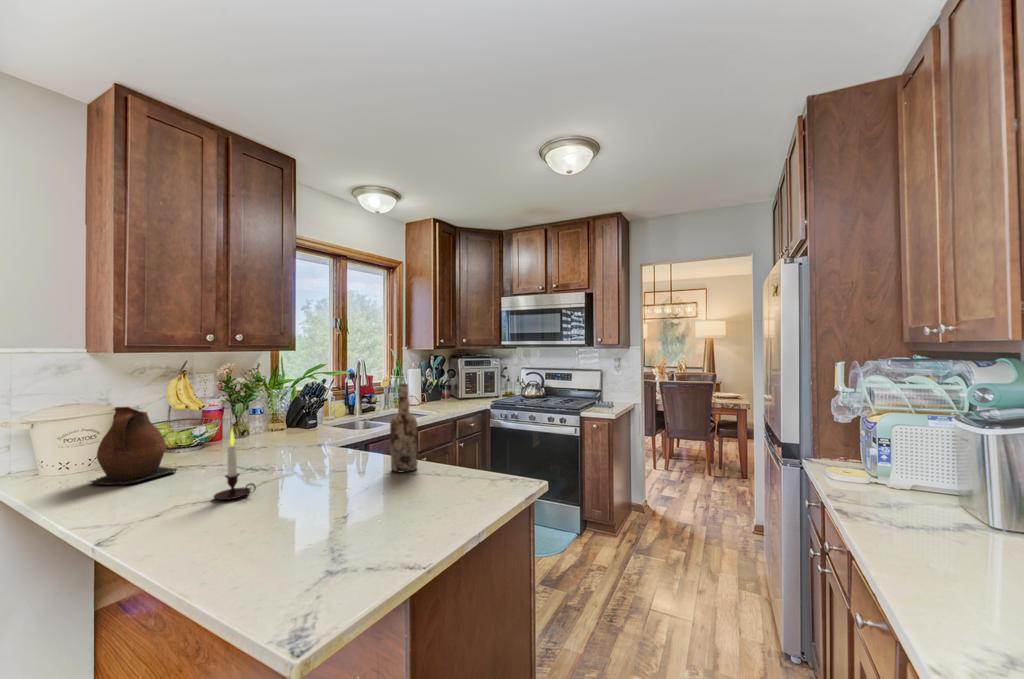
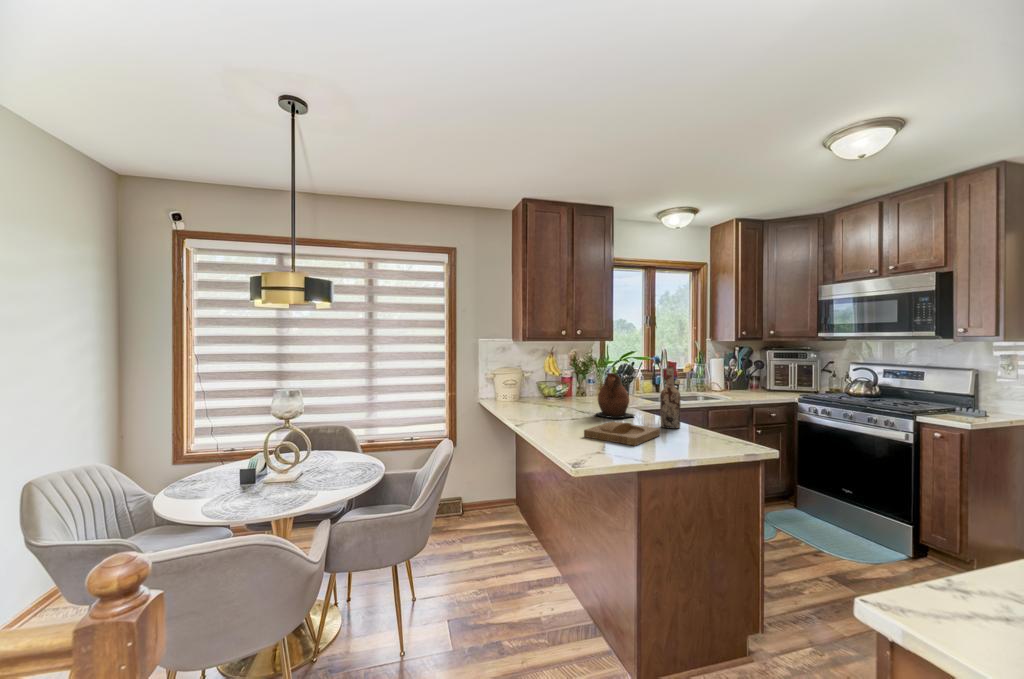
ceramic pitcher: present [90,407,177,485] -> present [596,373,635,418]
candle: present [214,430,256,500] -> none [558,385,578,423]
tray: none [278,478,402,524] -> present [584,422,660,446]

